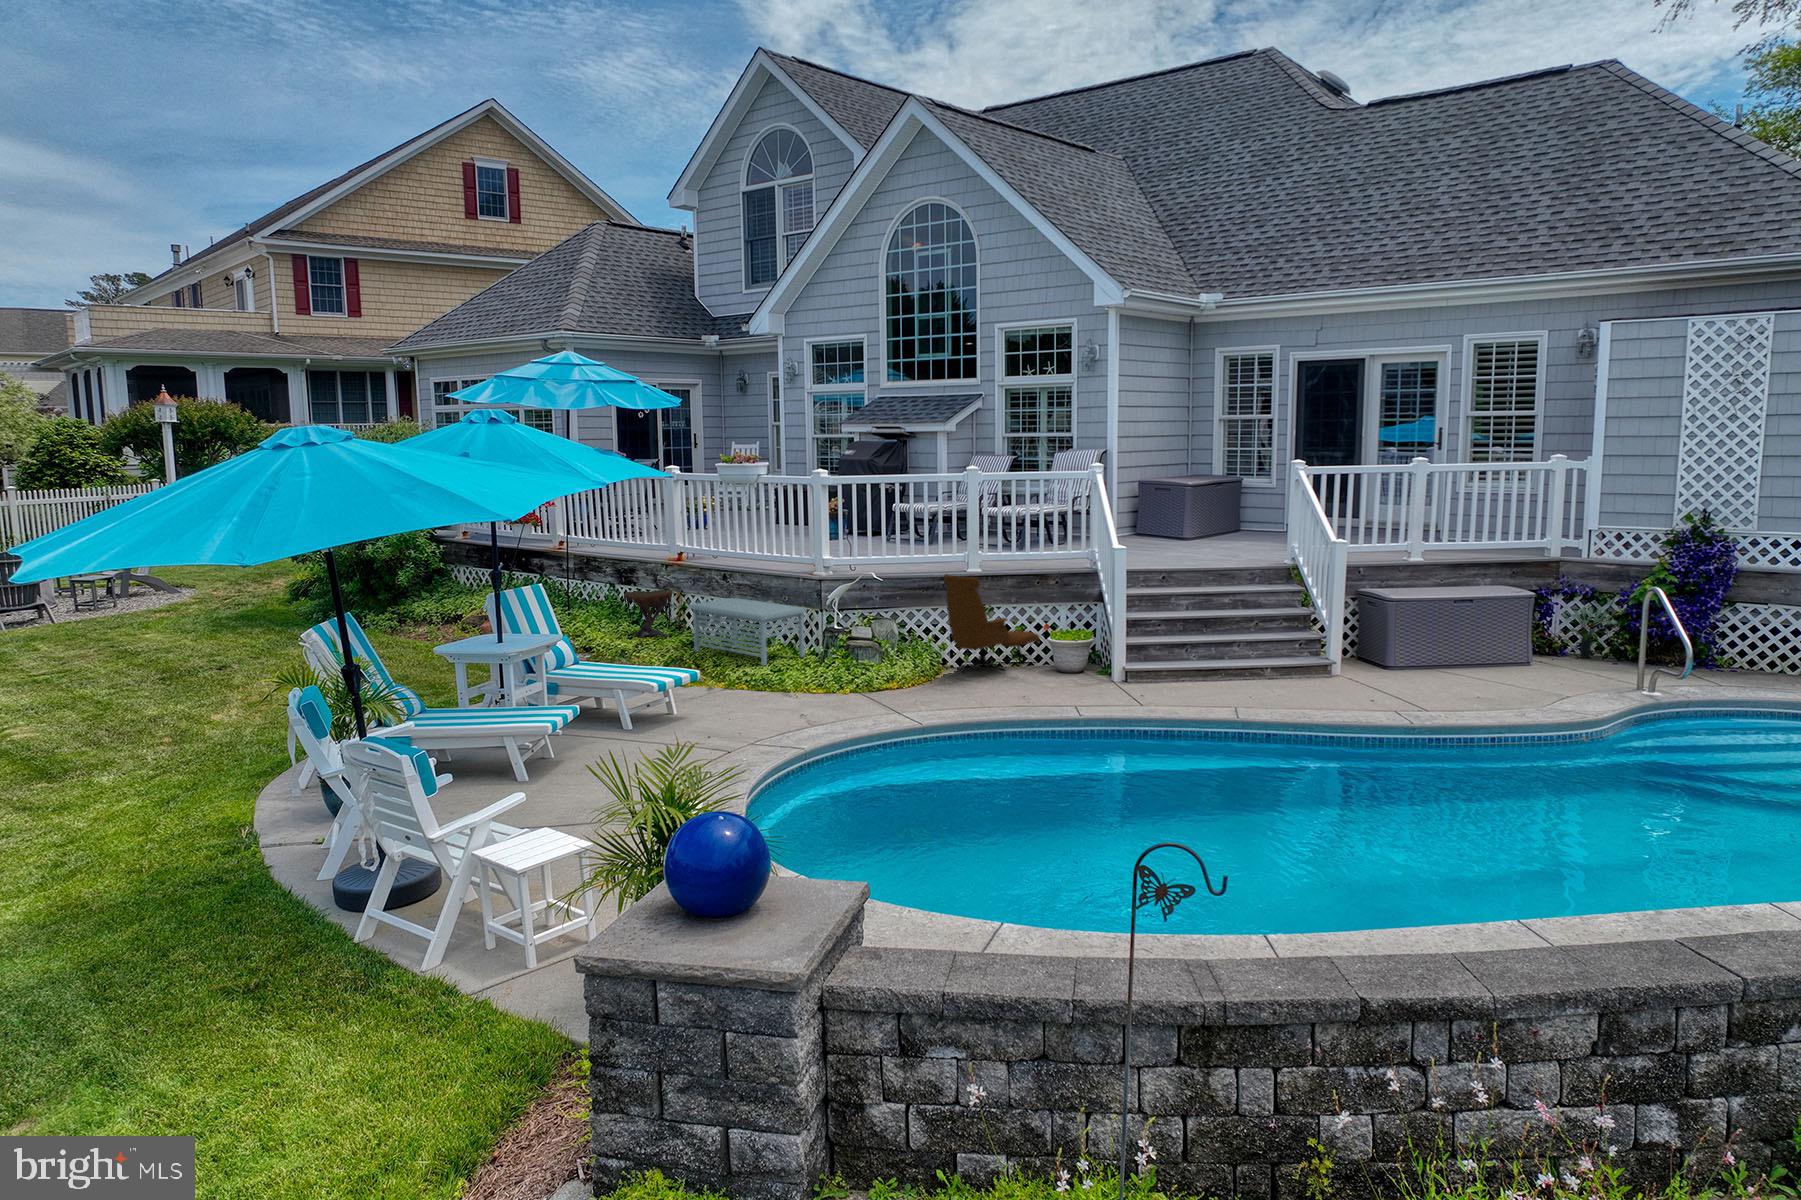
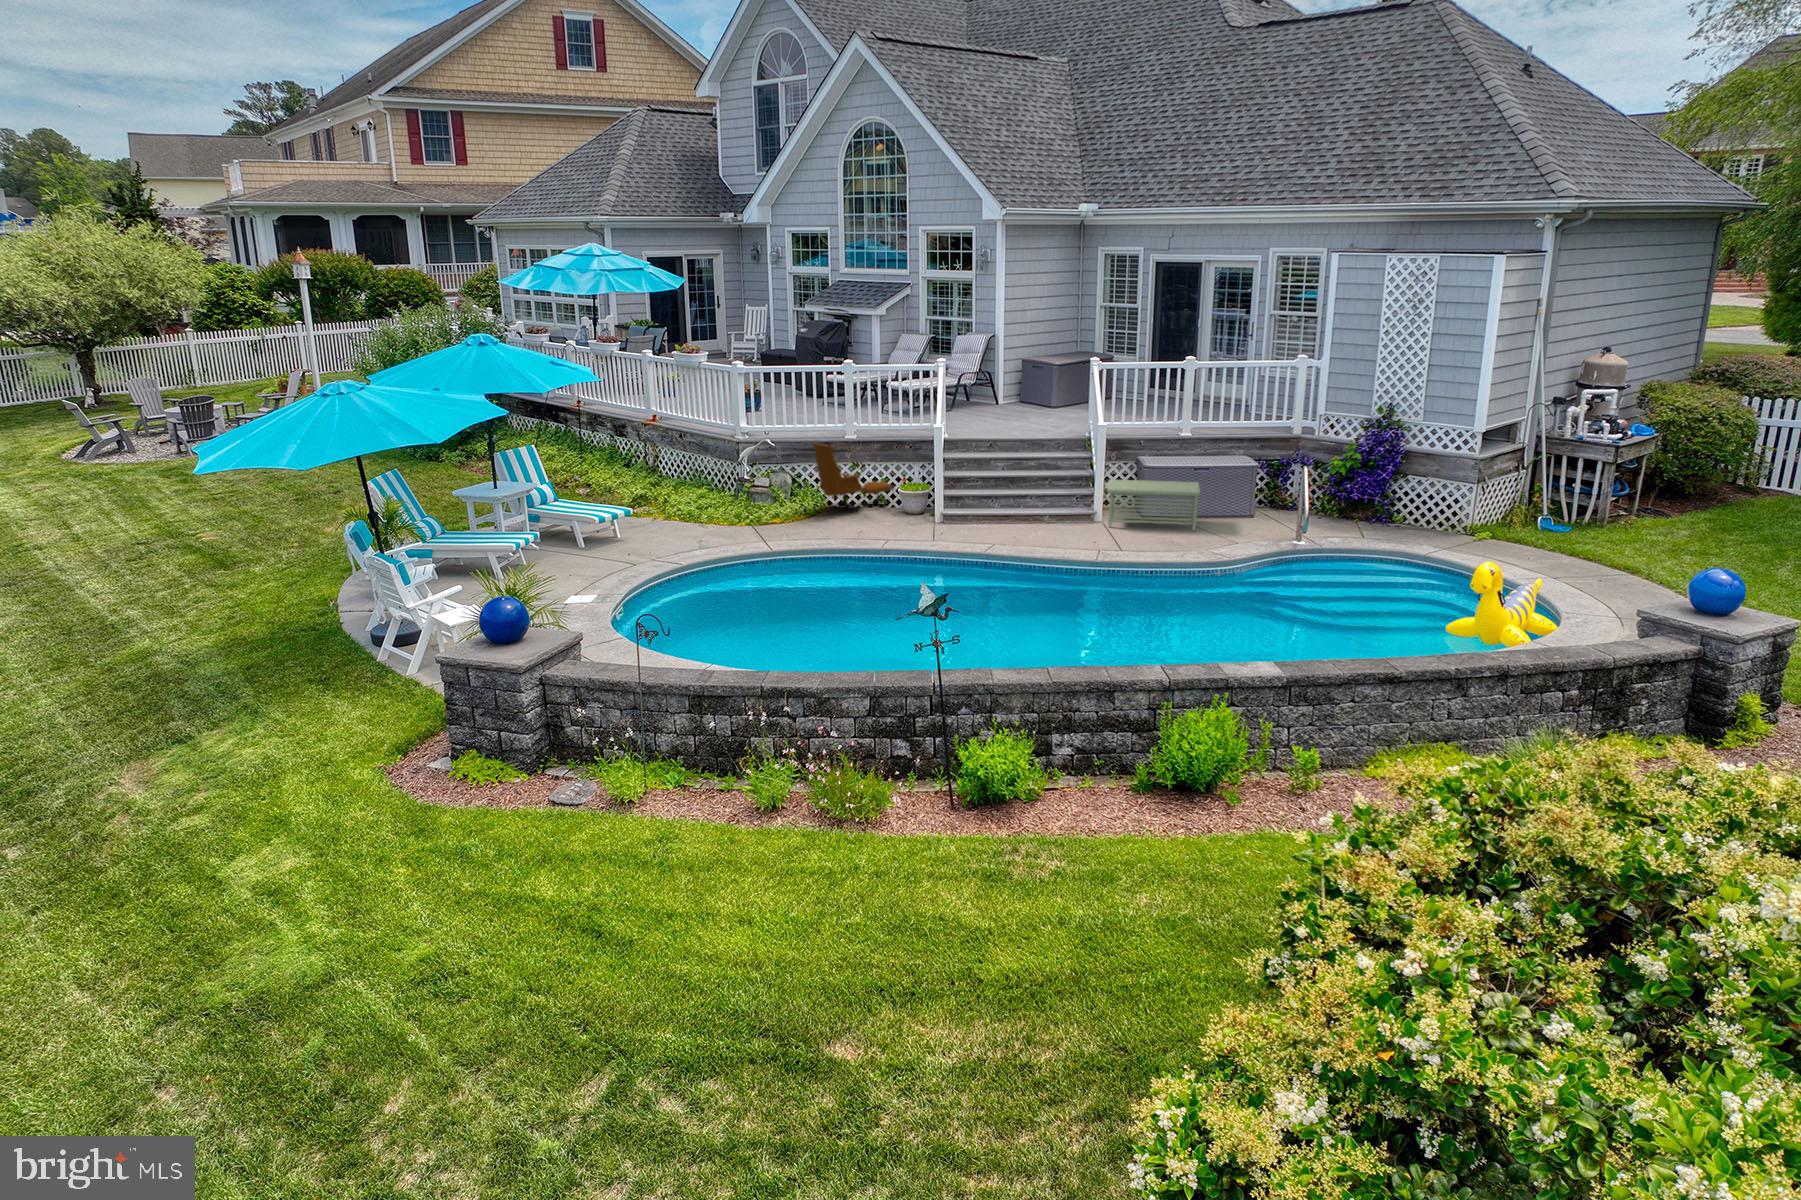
side table: present [624,590,672,638] -> none [615,441,650,477]
storage bench: present [689,598,807,665] -> present [1107,479,1200,531]
potted plant: present [1562,606,1617,658] -> none [1283,476,1321,516]

